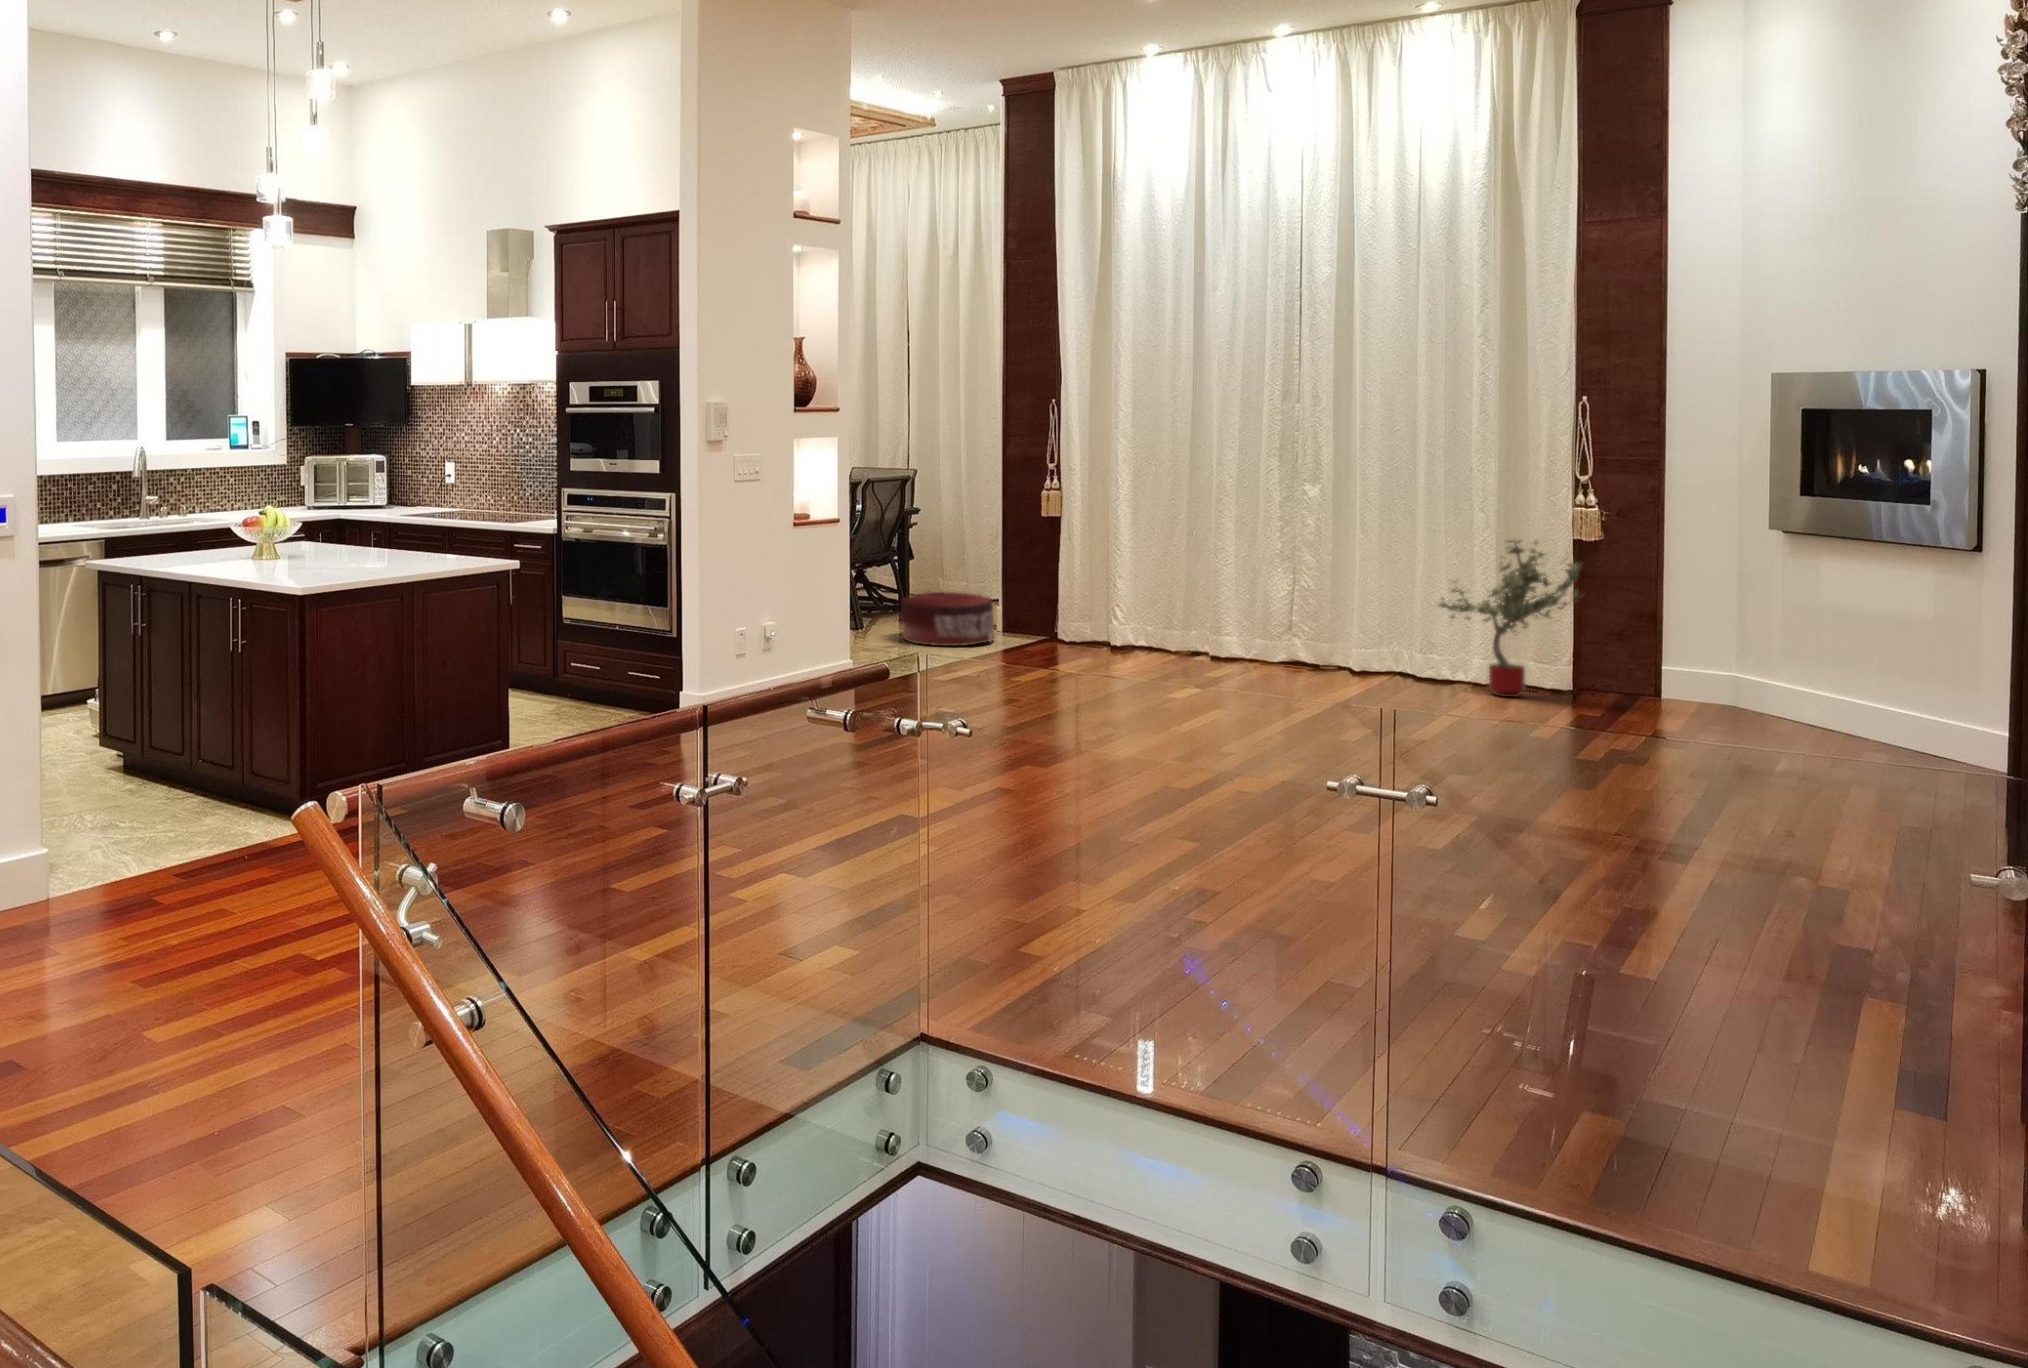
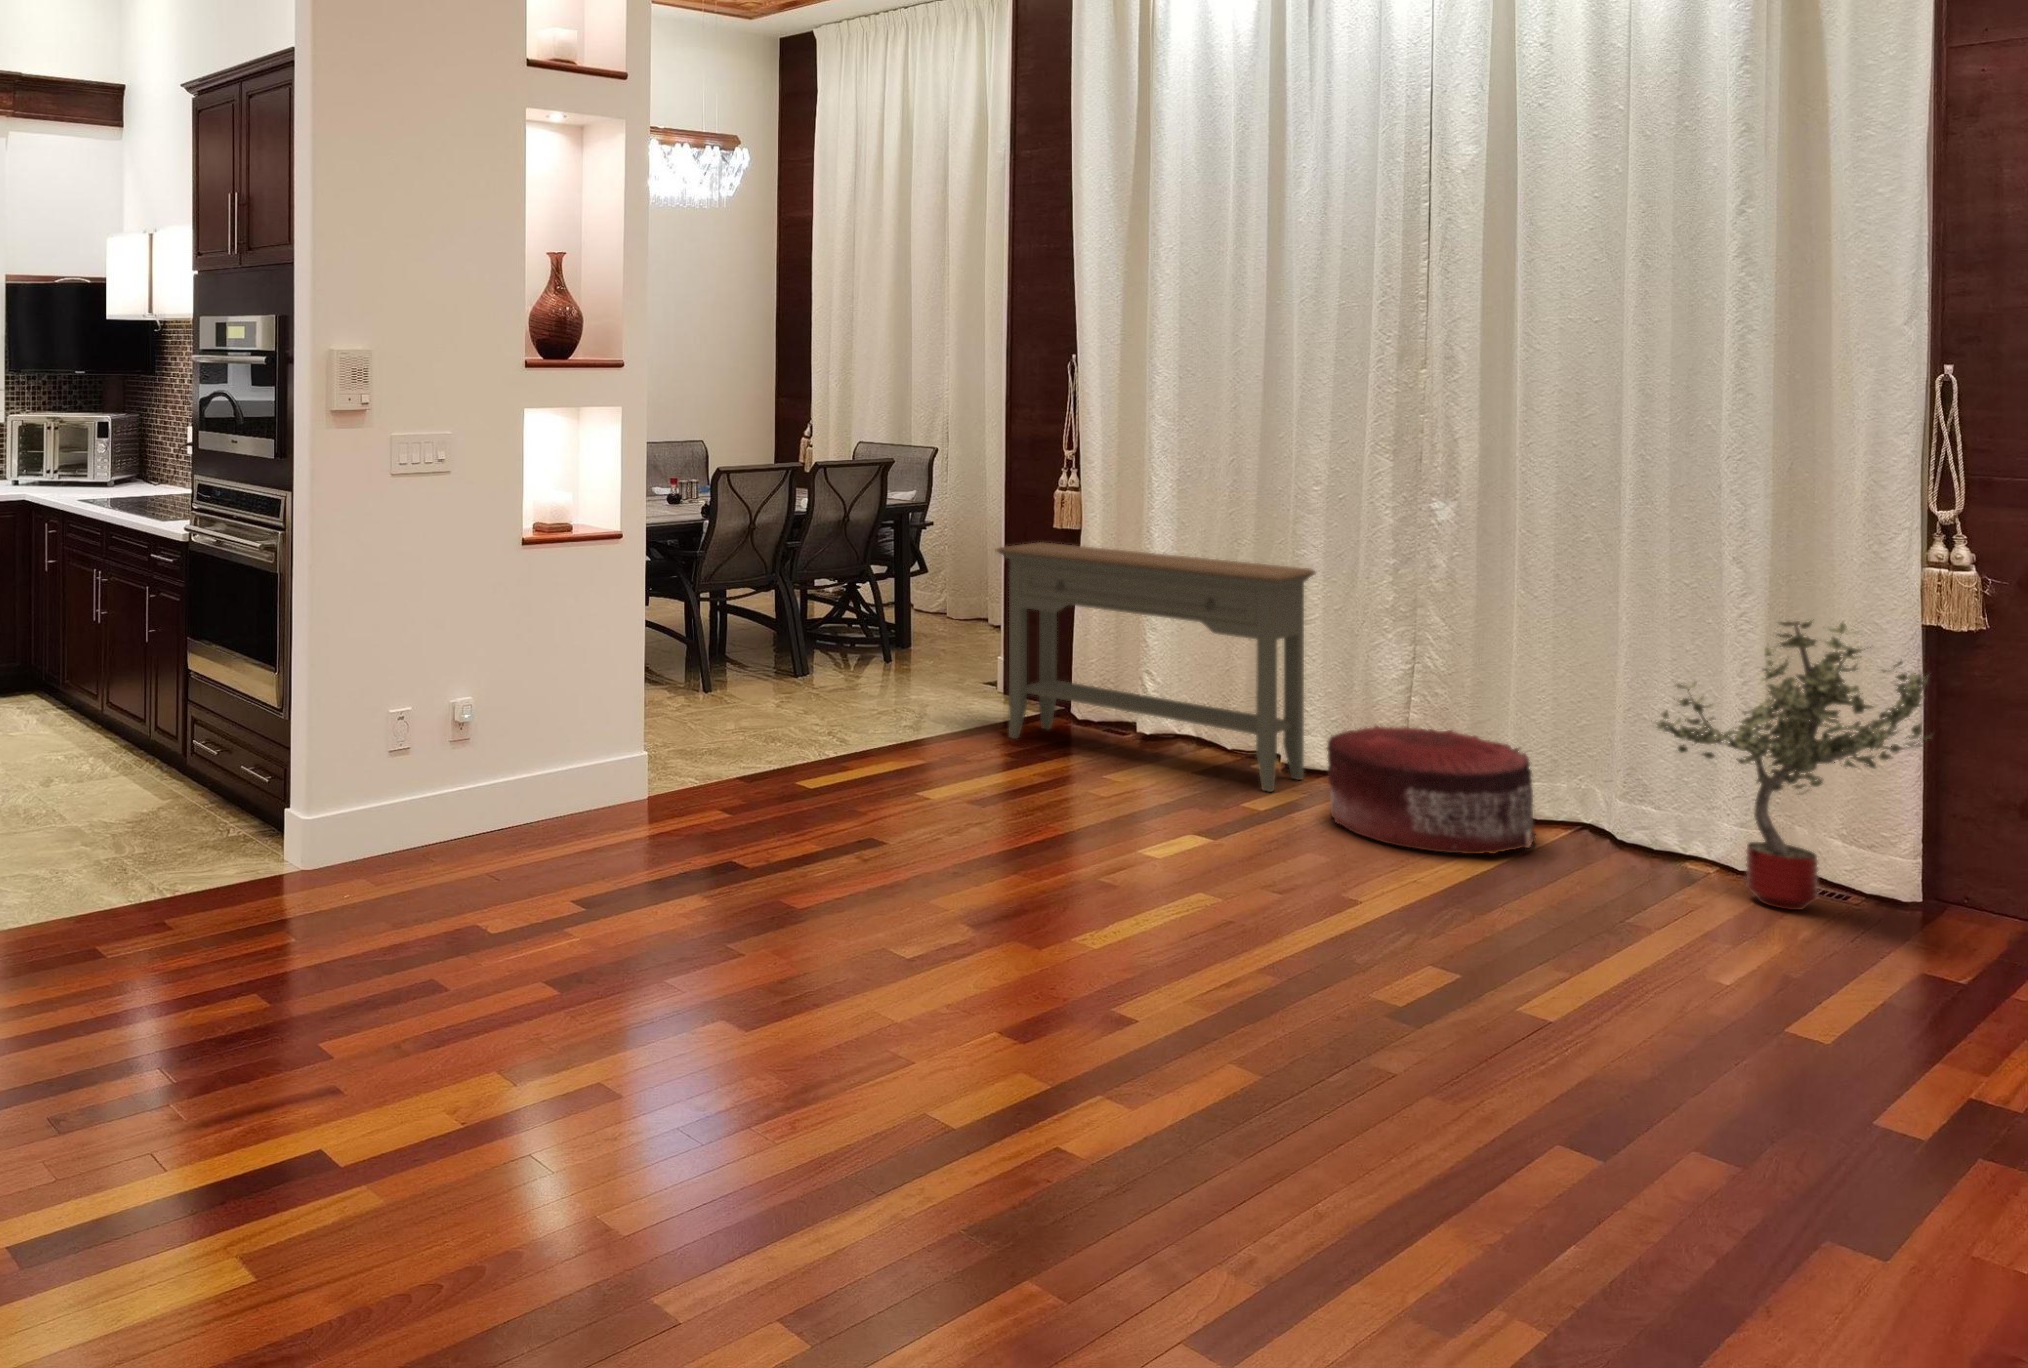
console table: none [1021,524,1230,667] -> present [996,542,1315,792]
pouf: present [901,592,995,646] -> present [1327,725,1535,854]

